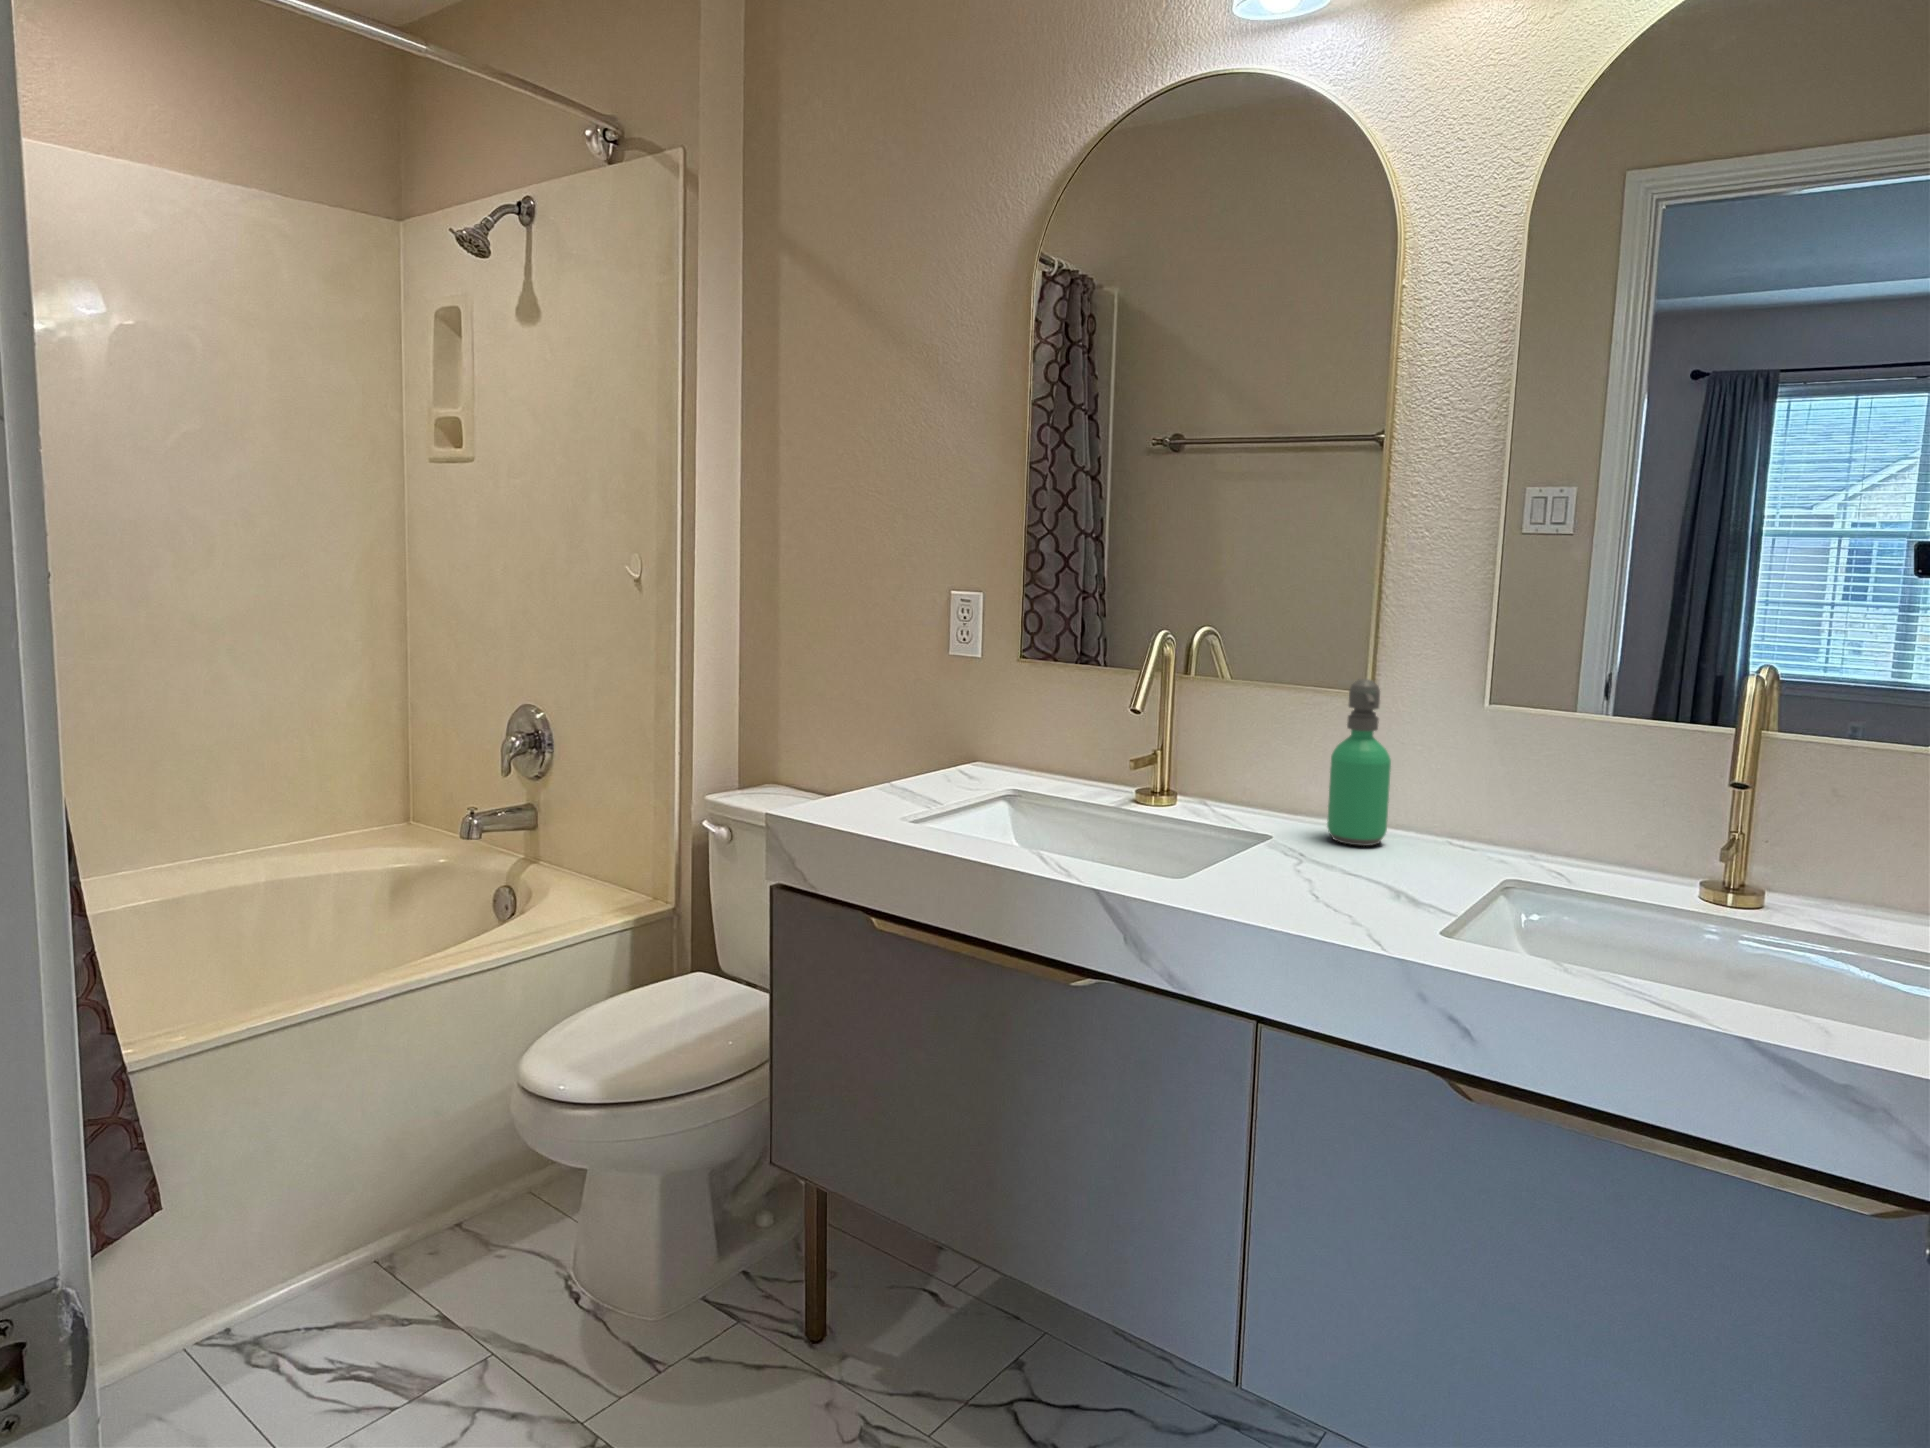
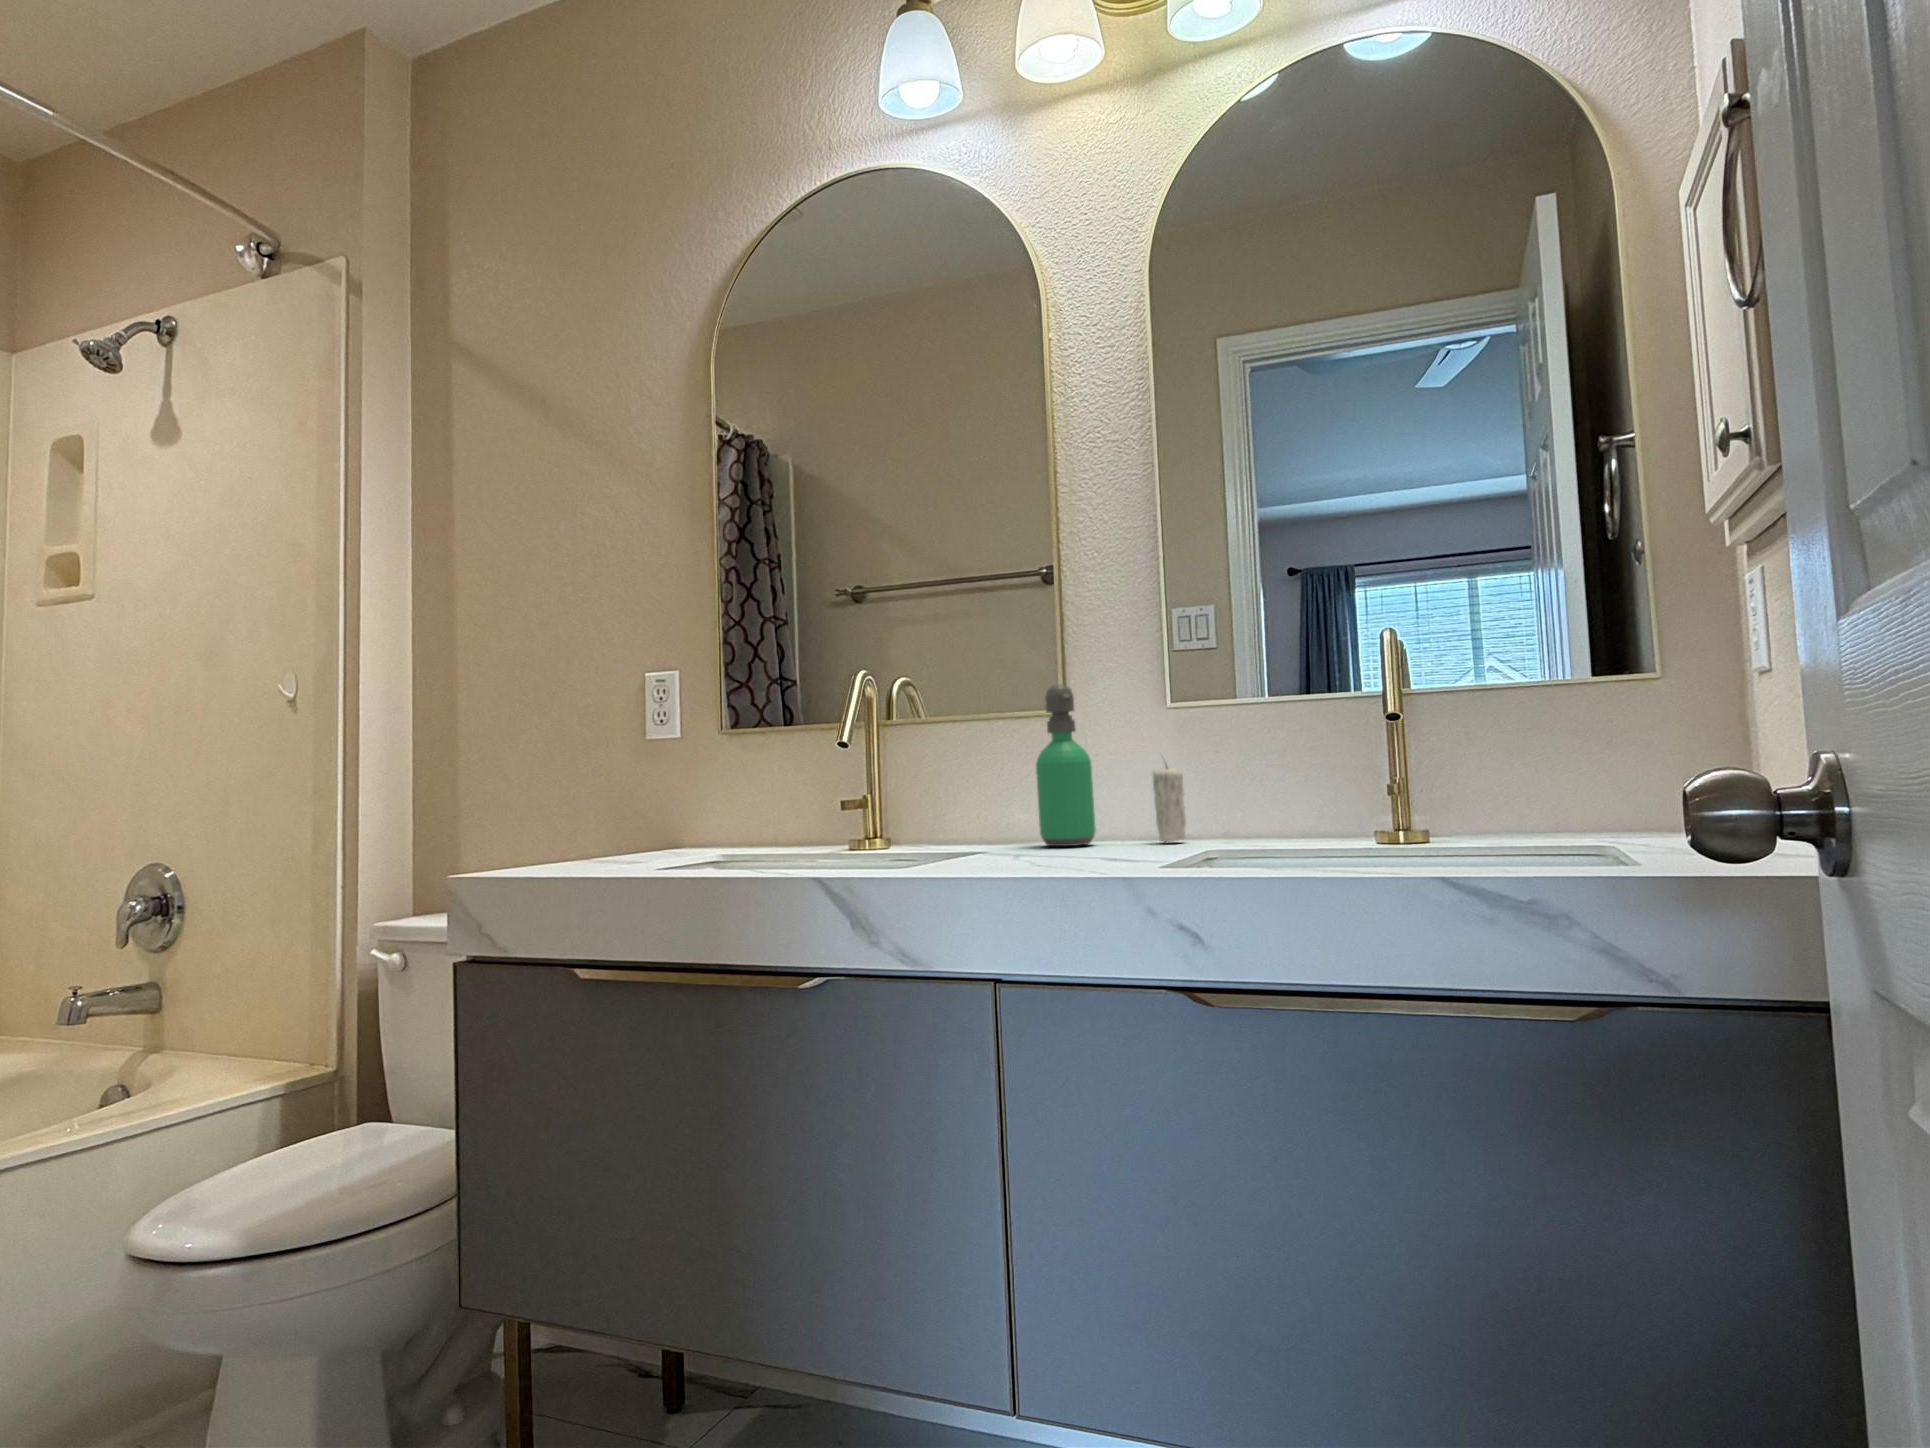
candle: none [1454,764,1490,856] -> present [1152,762,1186,843]

